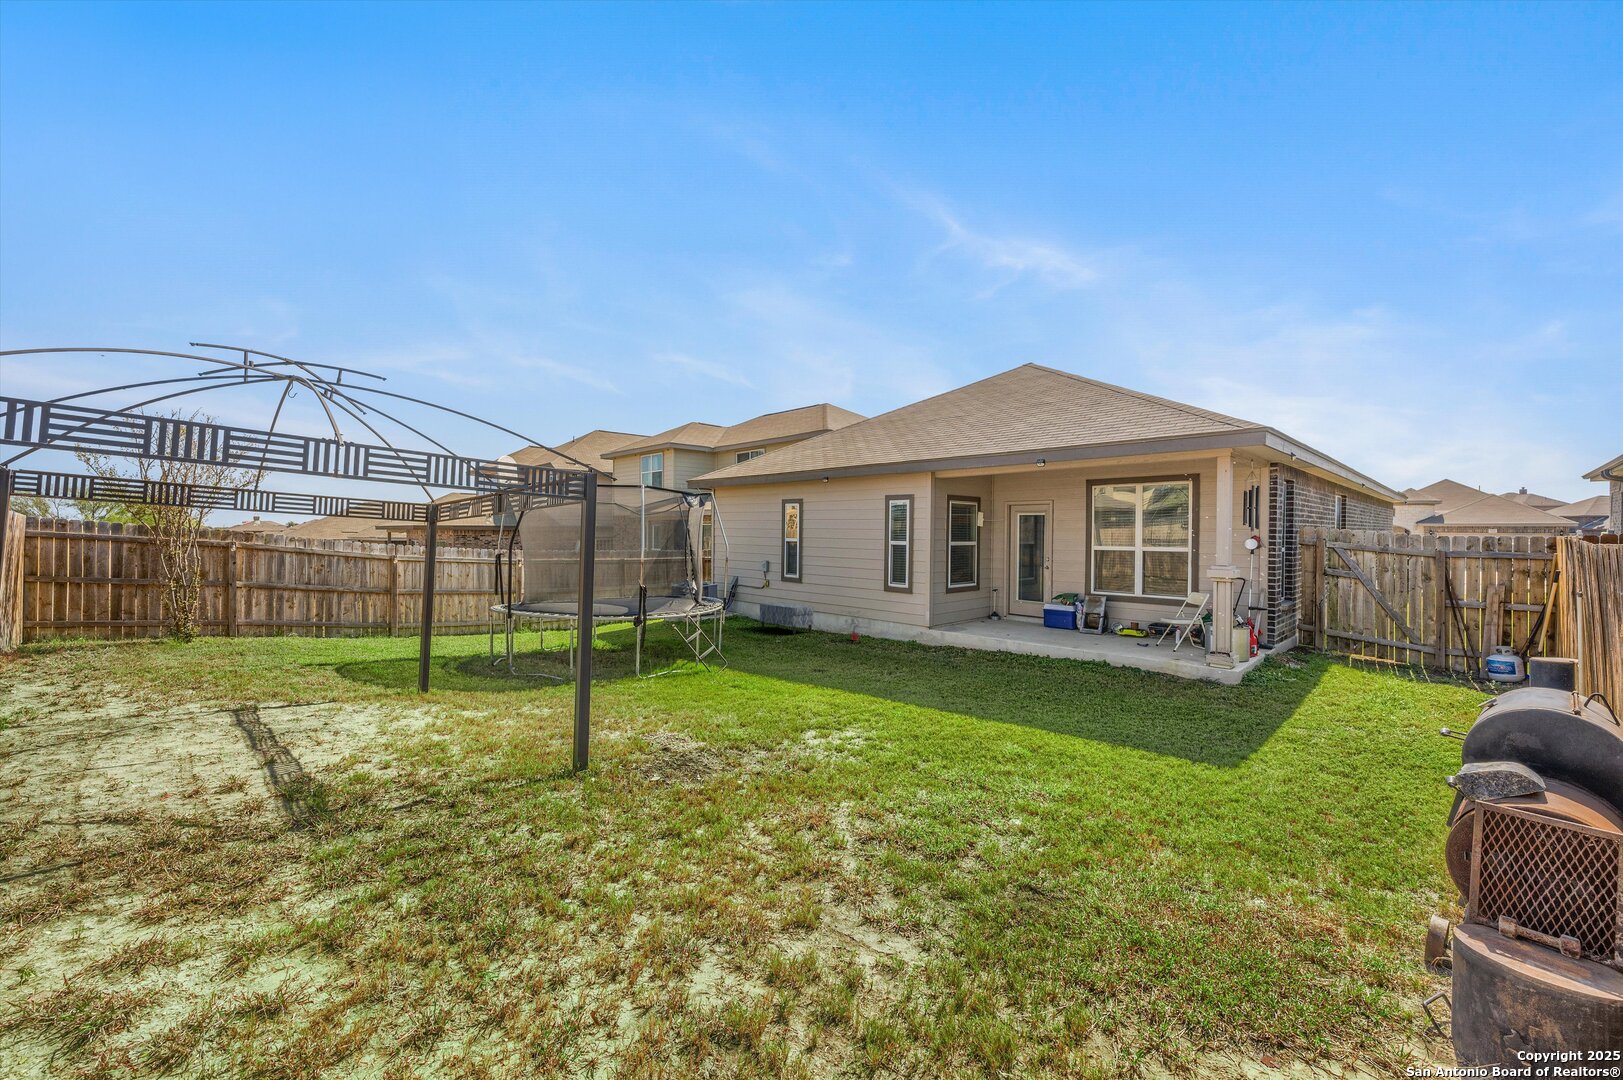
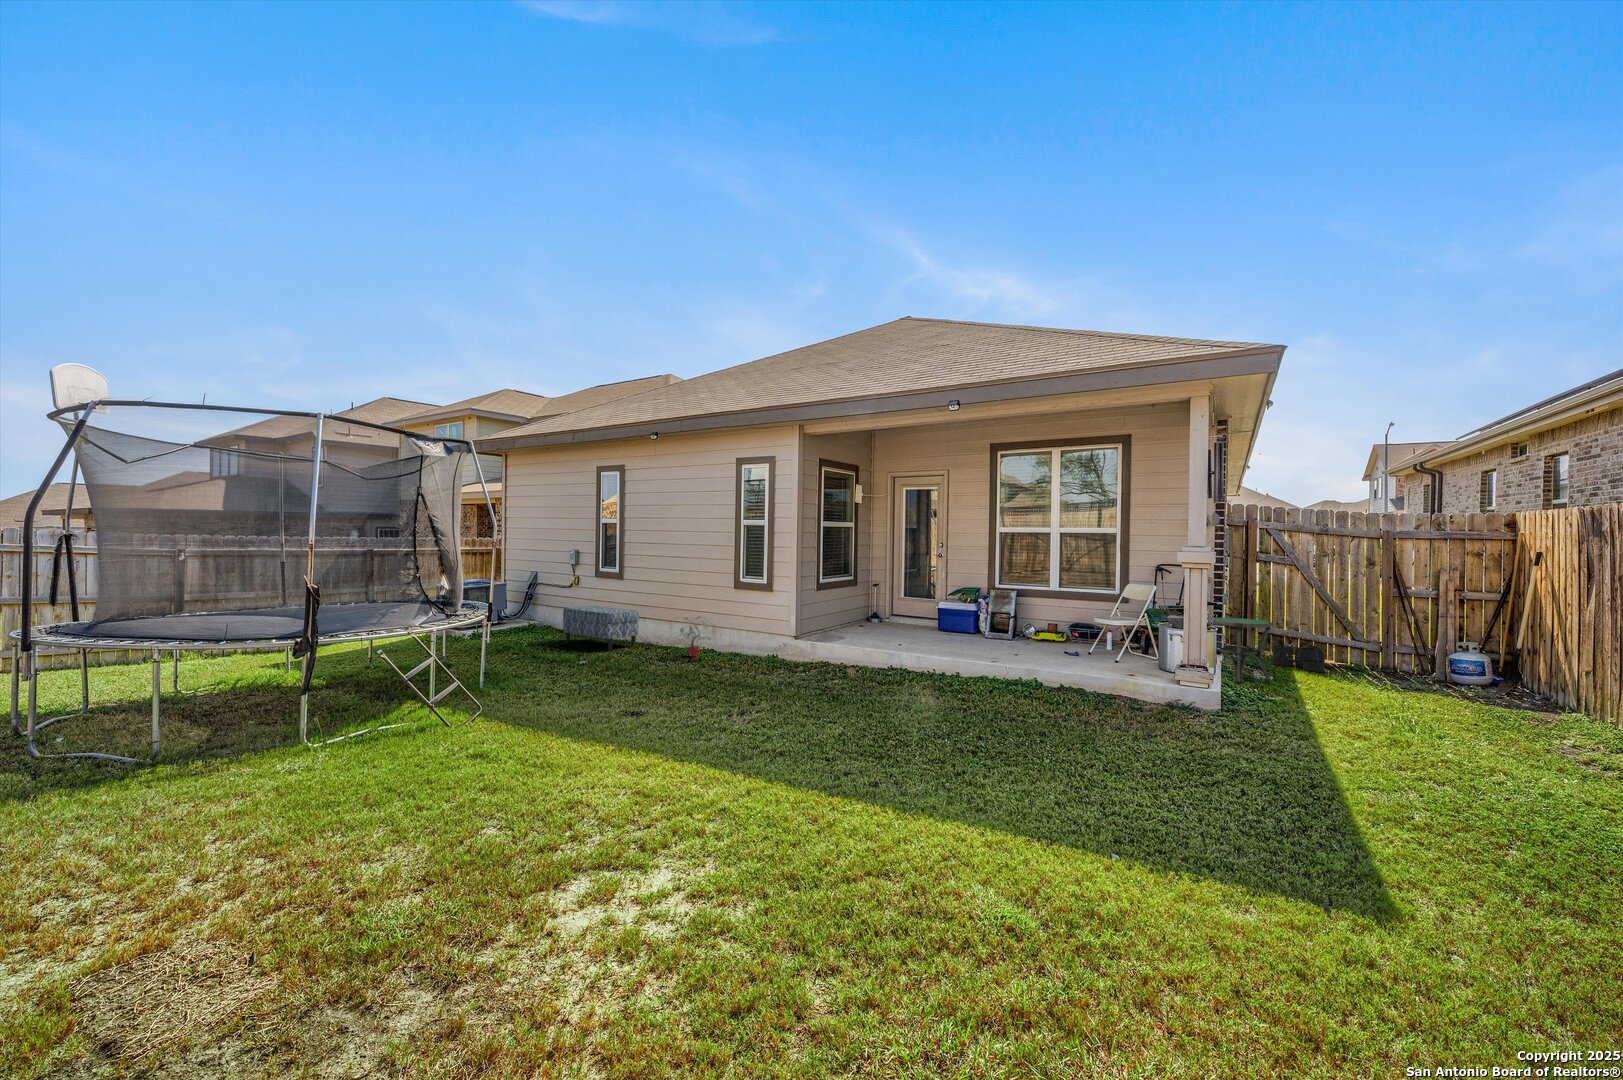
side table: none [1265,621,1322,673] -> present [1212,618,1273,682]
woven basket: none [1336,644,1385,669] -> present [1273,642,1325,672]

